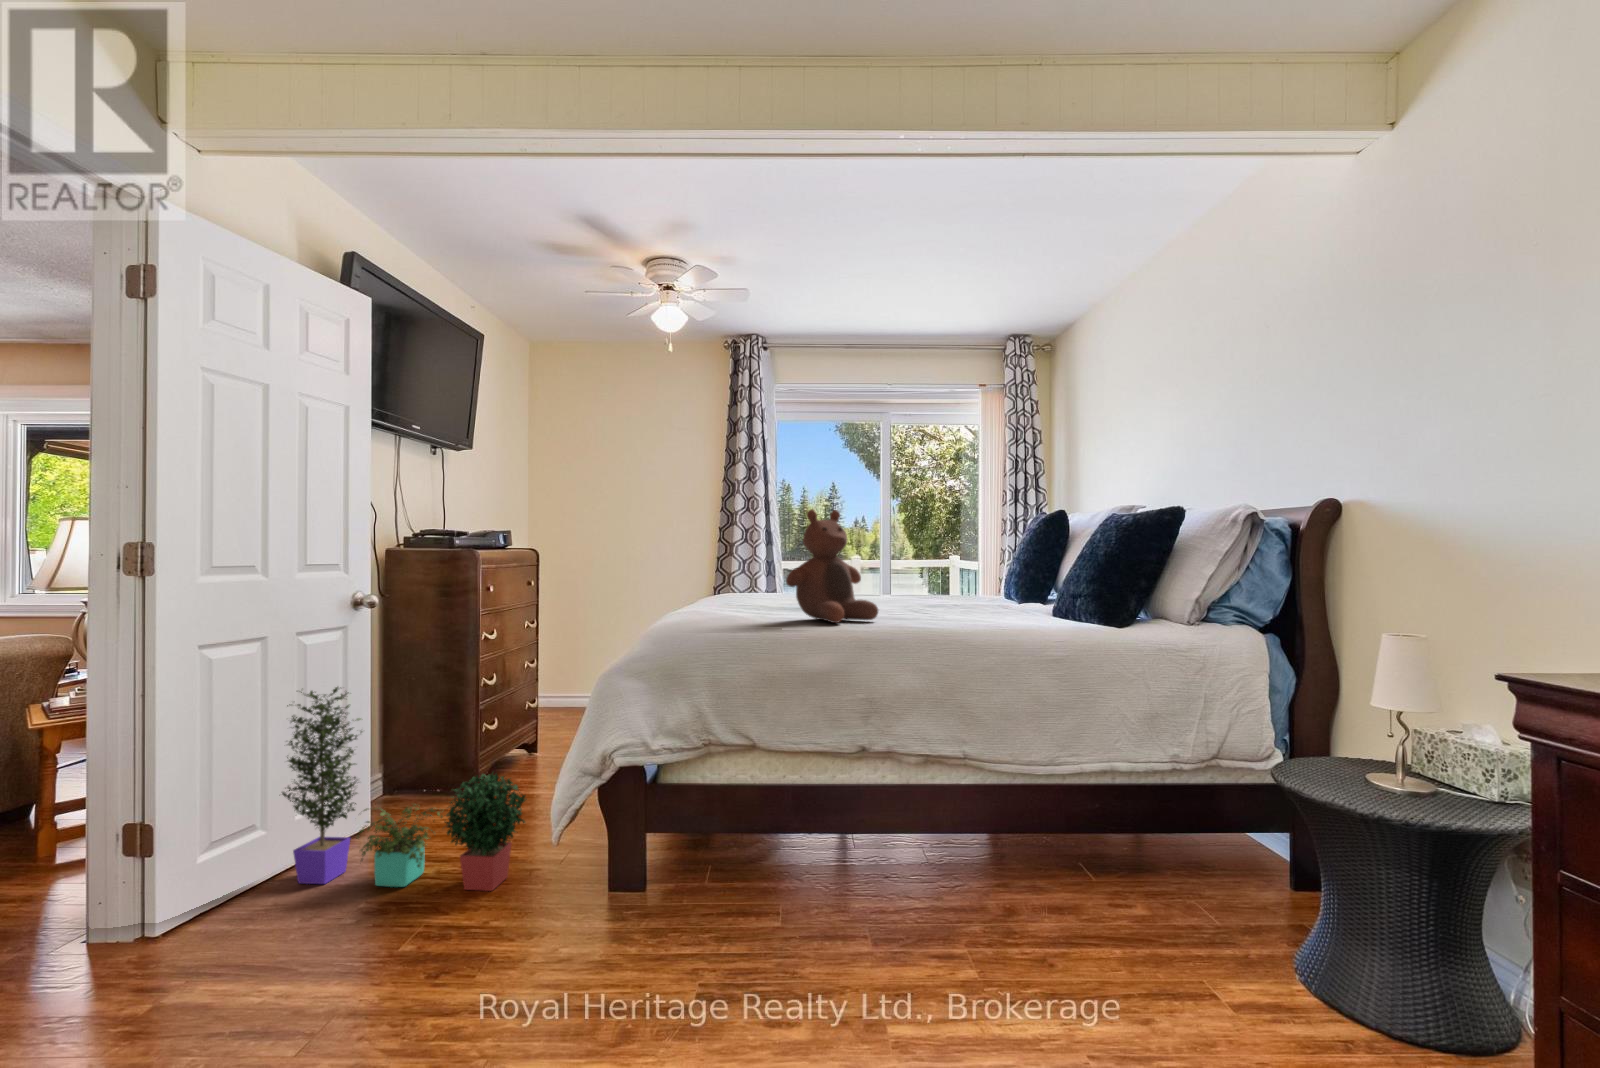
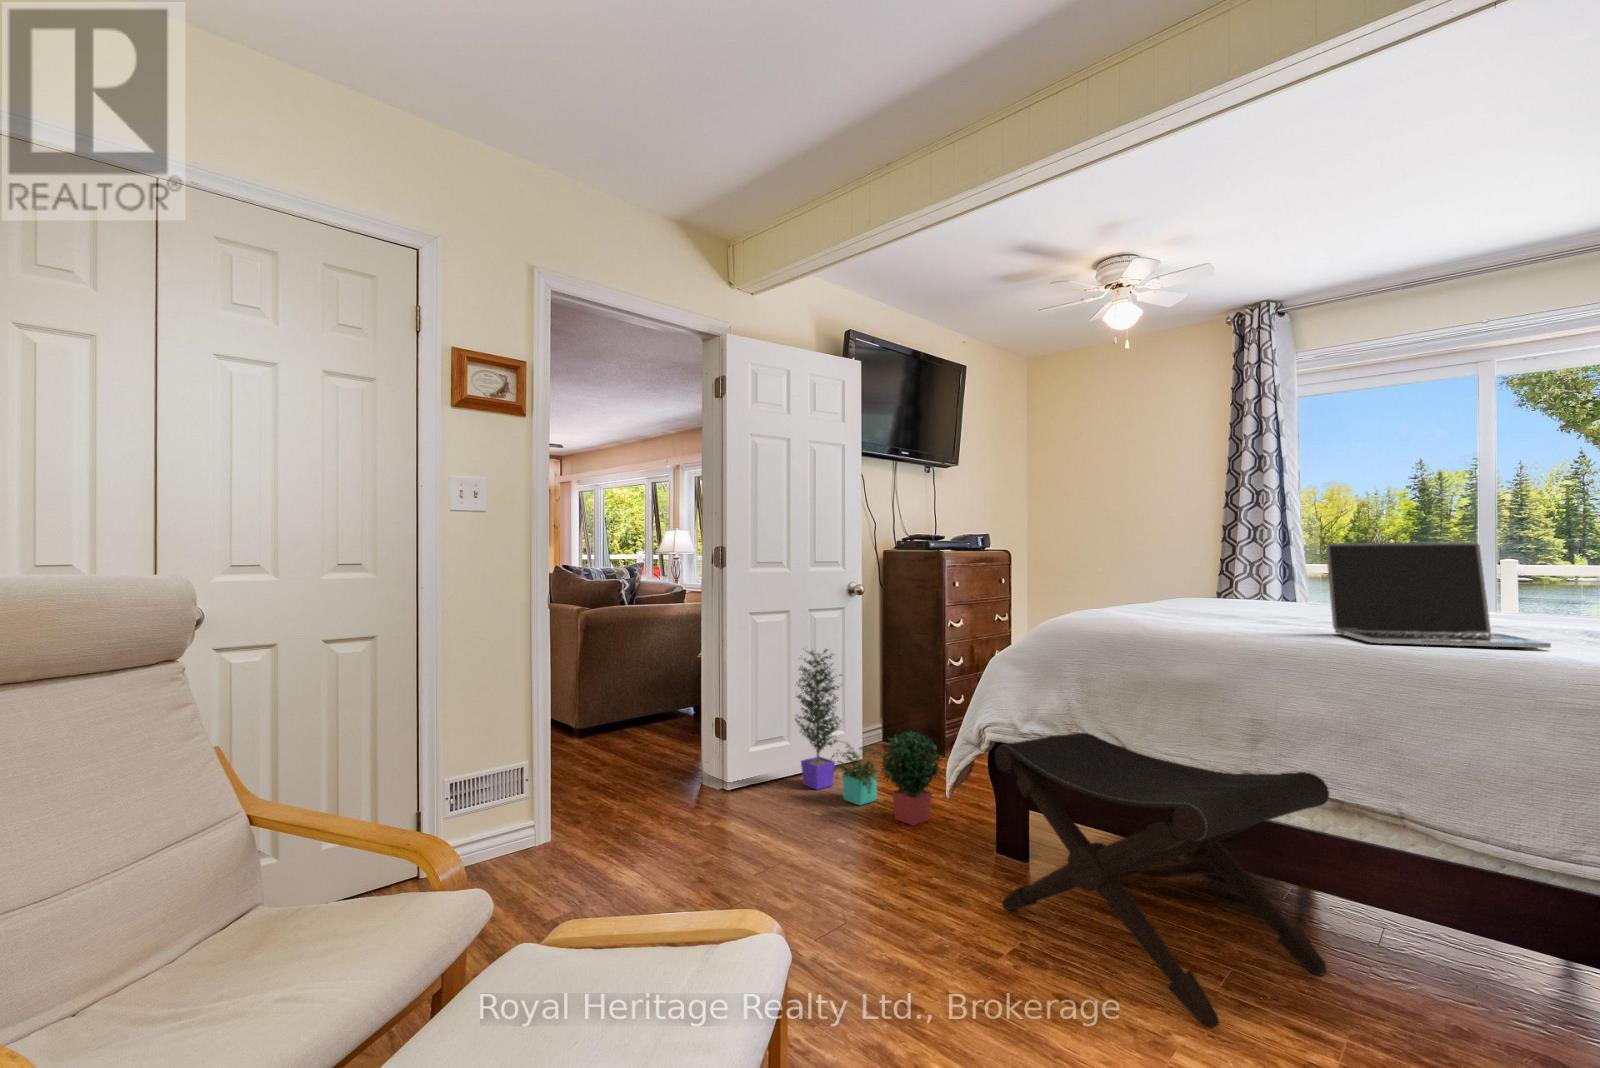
stuffed bear: present [786,509,878,623] -> none [1165,508,1278,633]
laptop: none [893,541,1034,622] -> present [1326,542,1551,648]
footstool: none [648,724,927,992] -> present [995,733,1329,1029]

